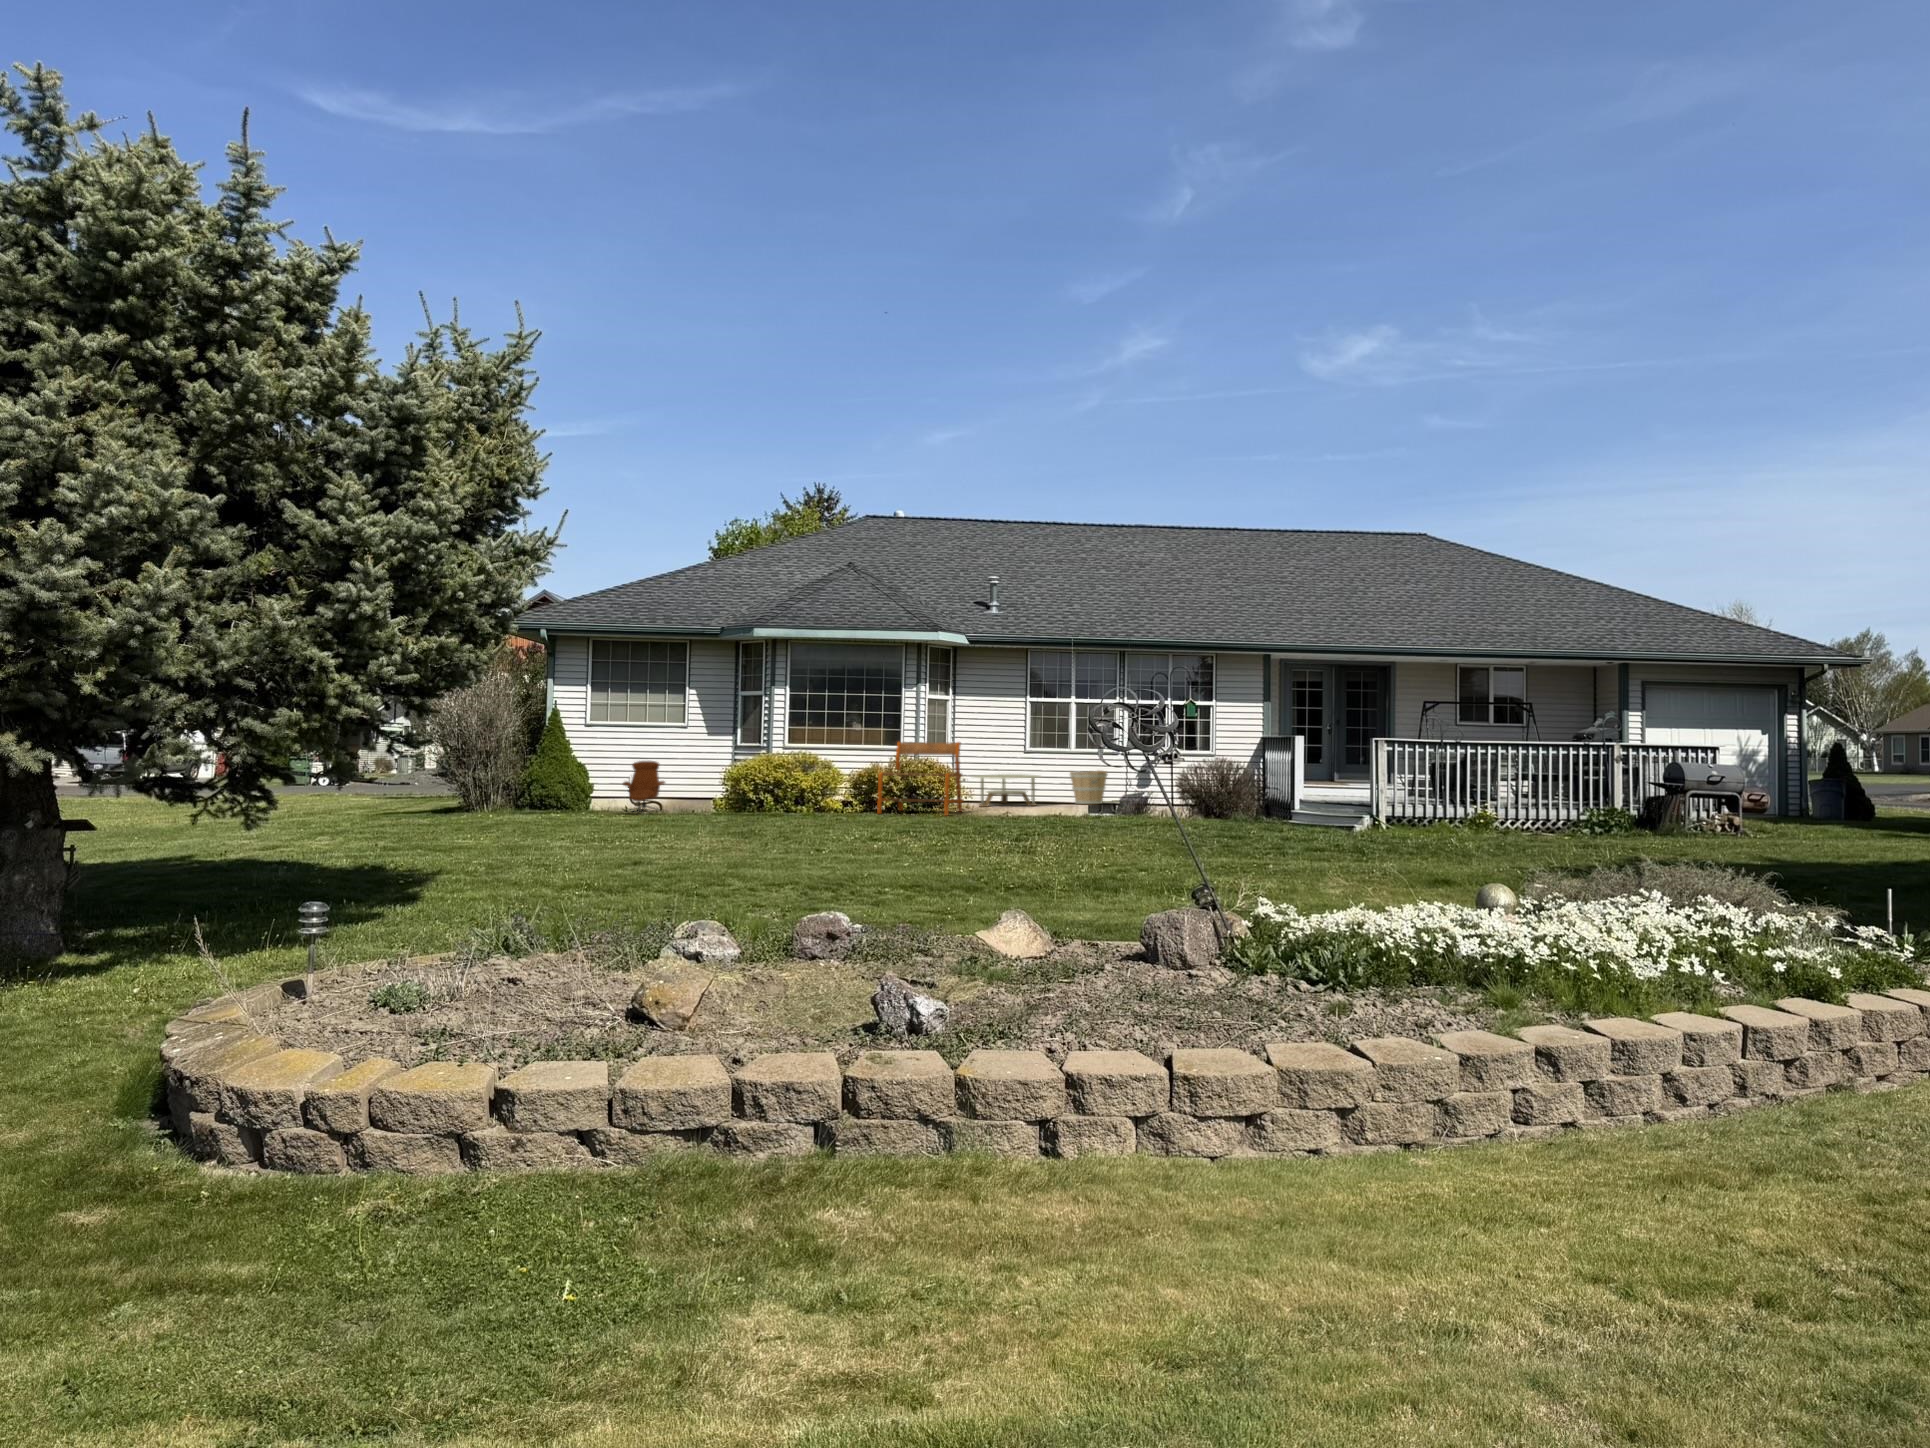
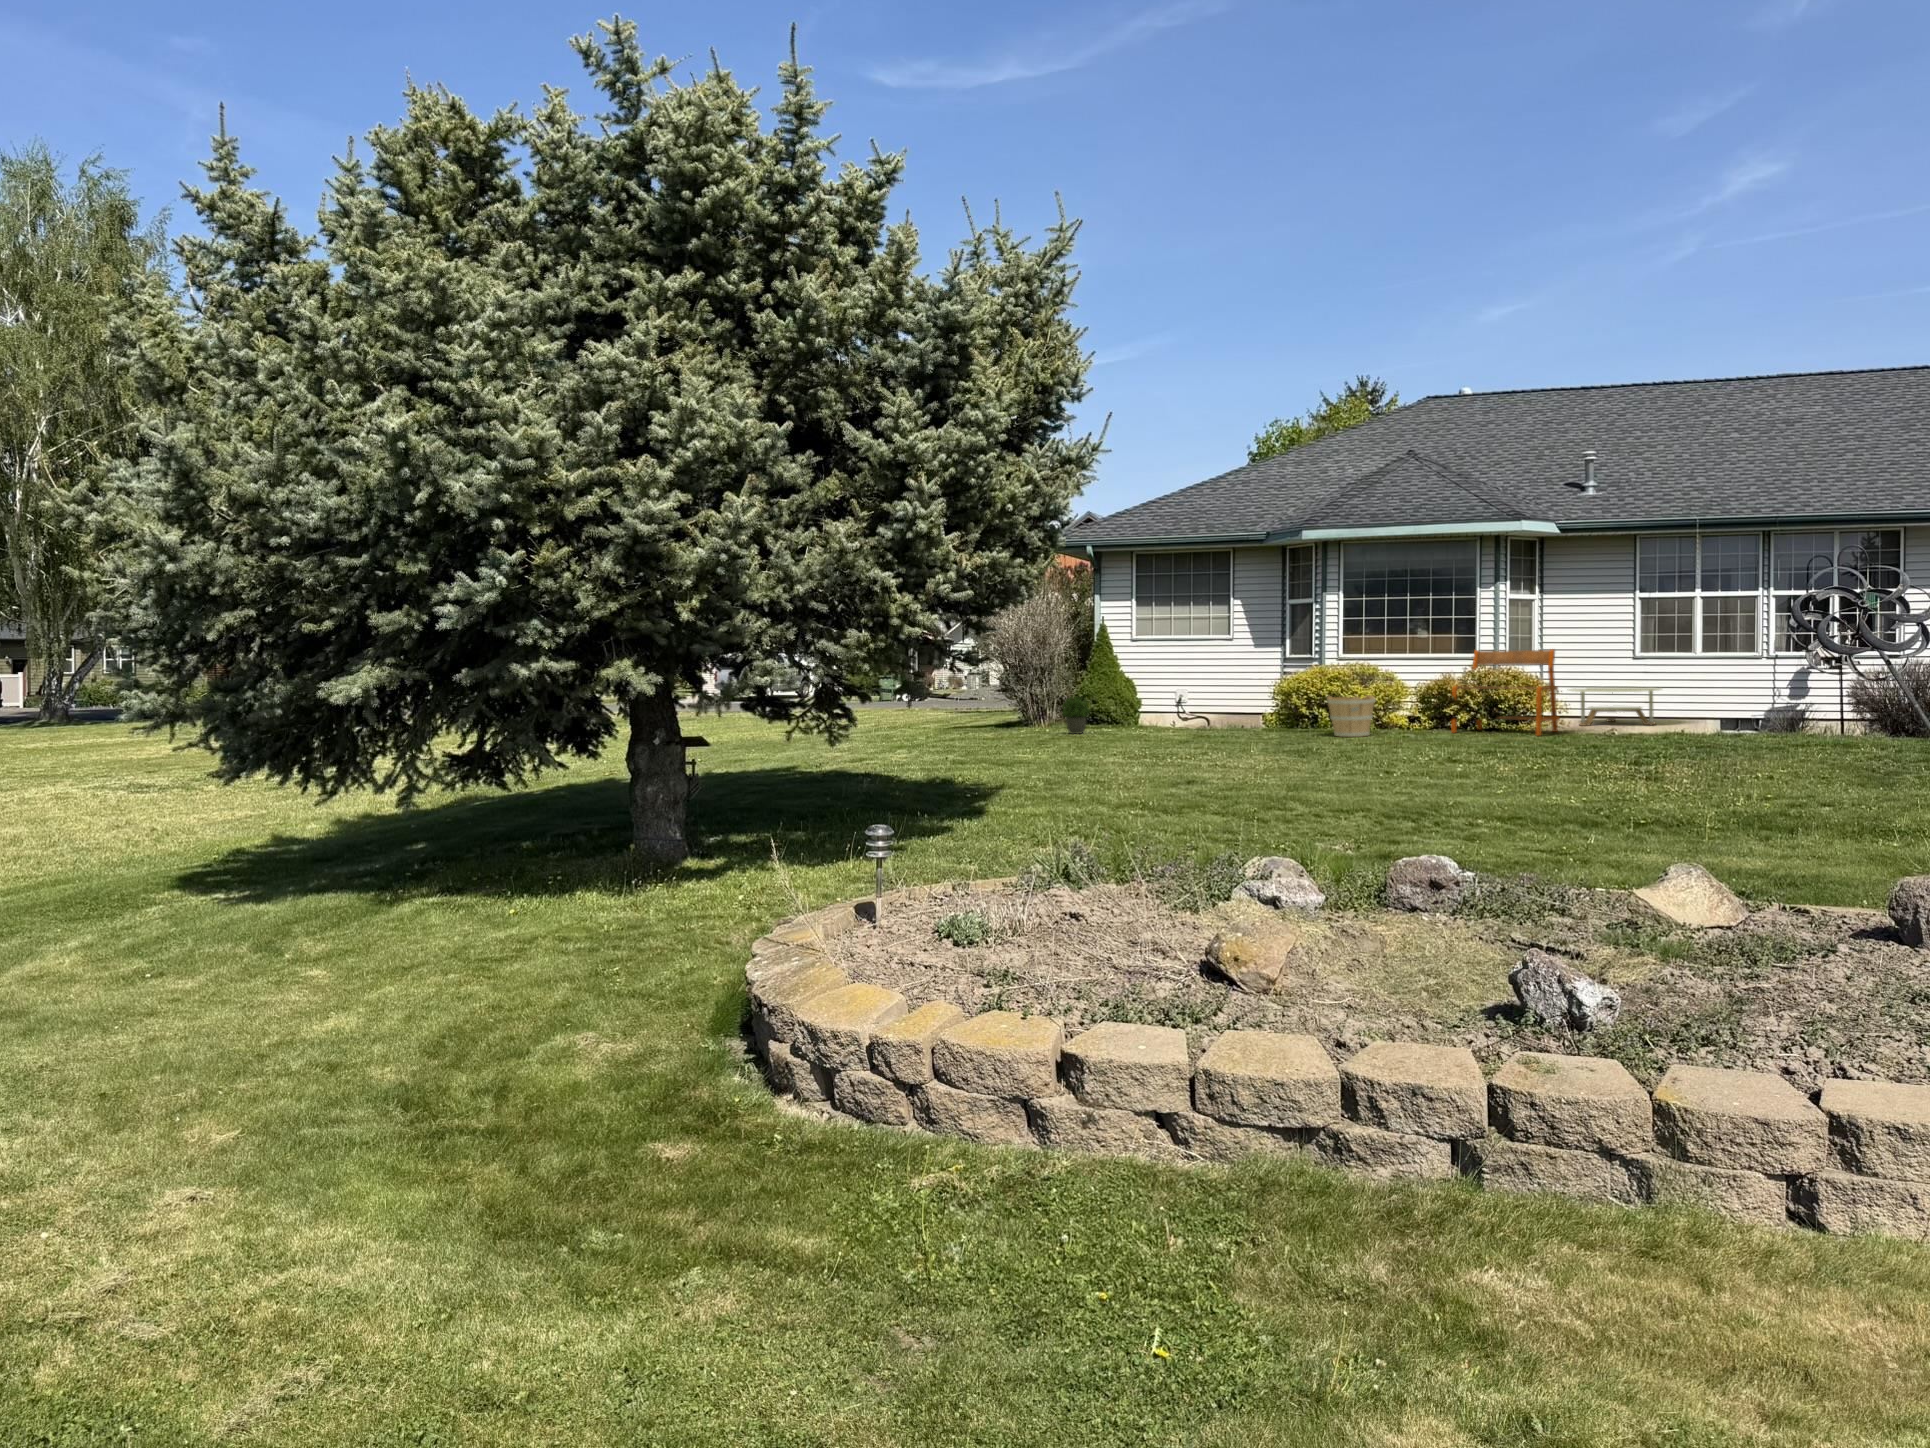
lounge chair: present [623,761,665,812] -> none [1166,674,1211,731]
wooden bucket: present [1070,771,1107,804] -> present [1327,695,1376,737]
potted plant: none [515,780,546,818] -> present [1062,696,1090,734]

